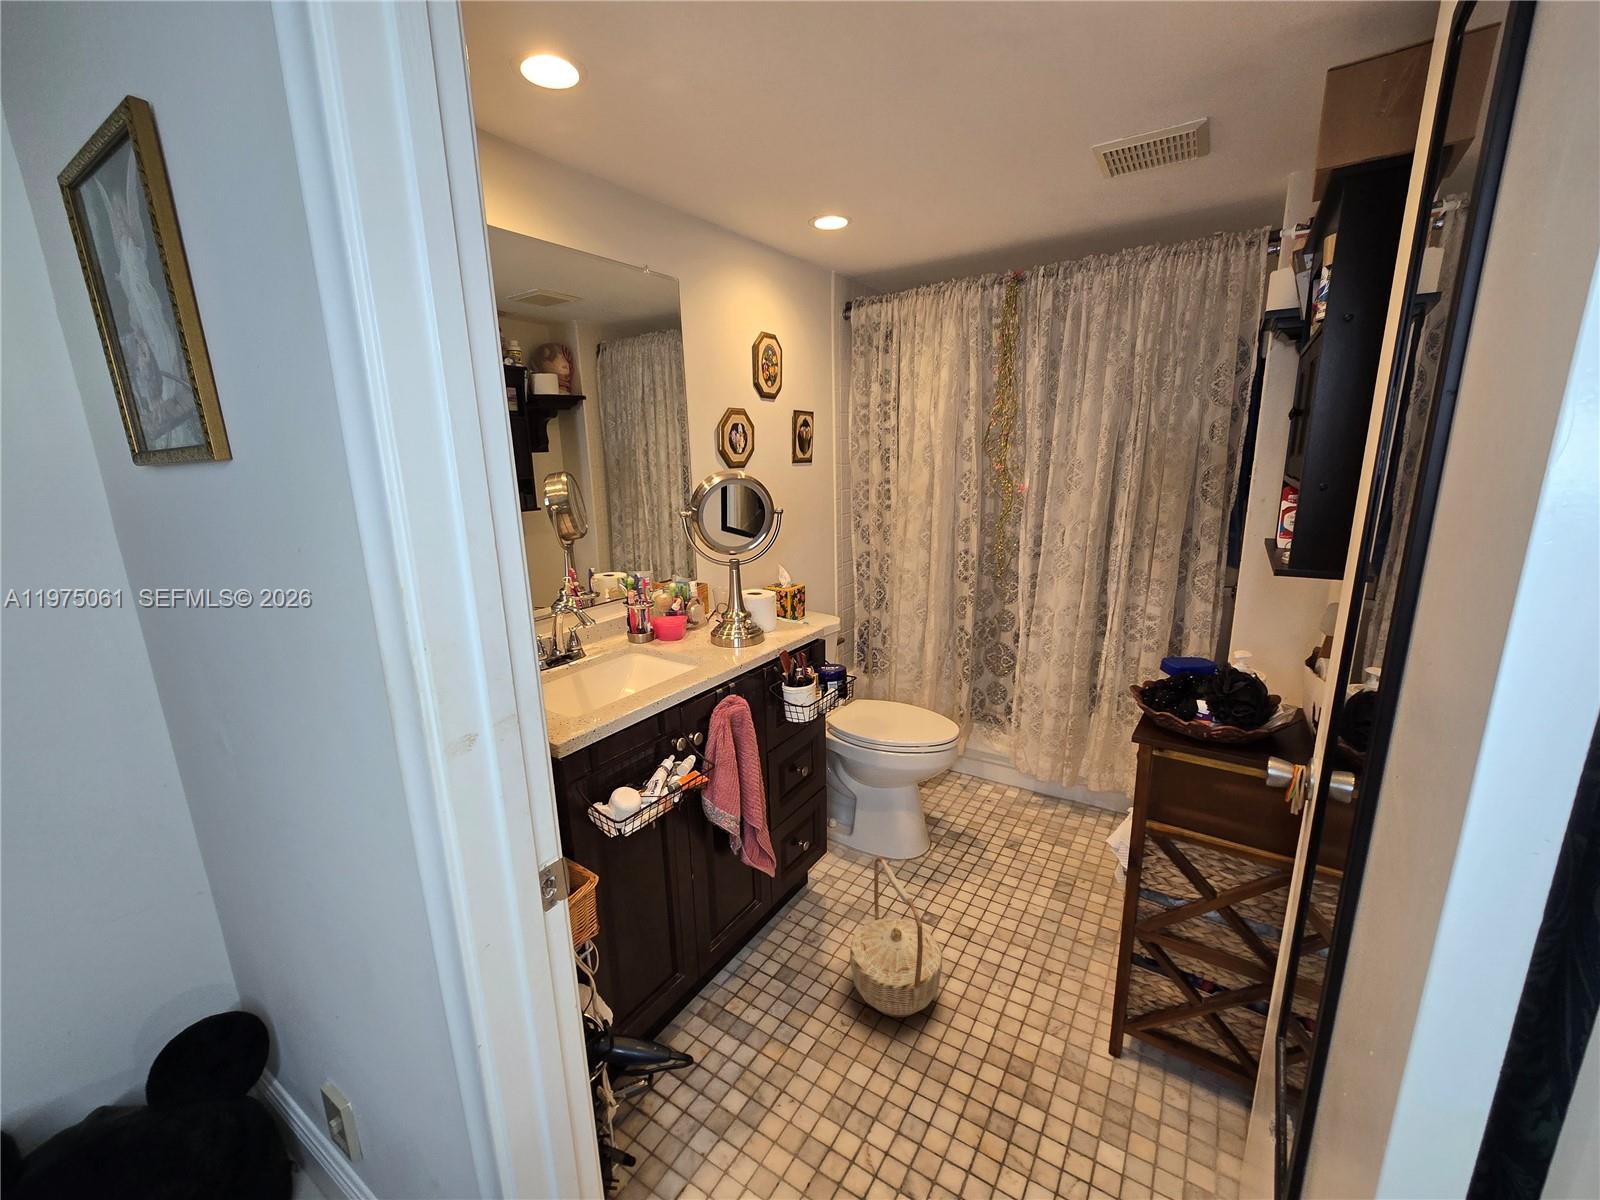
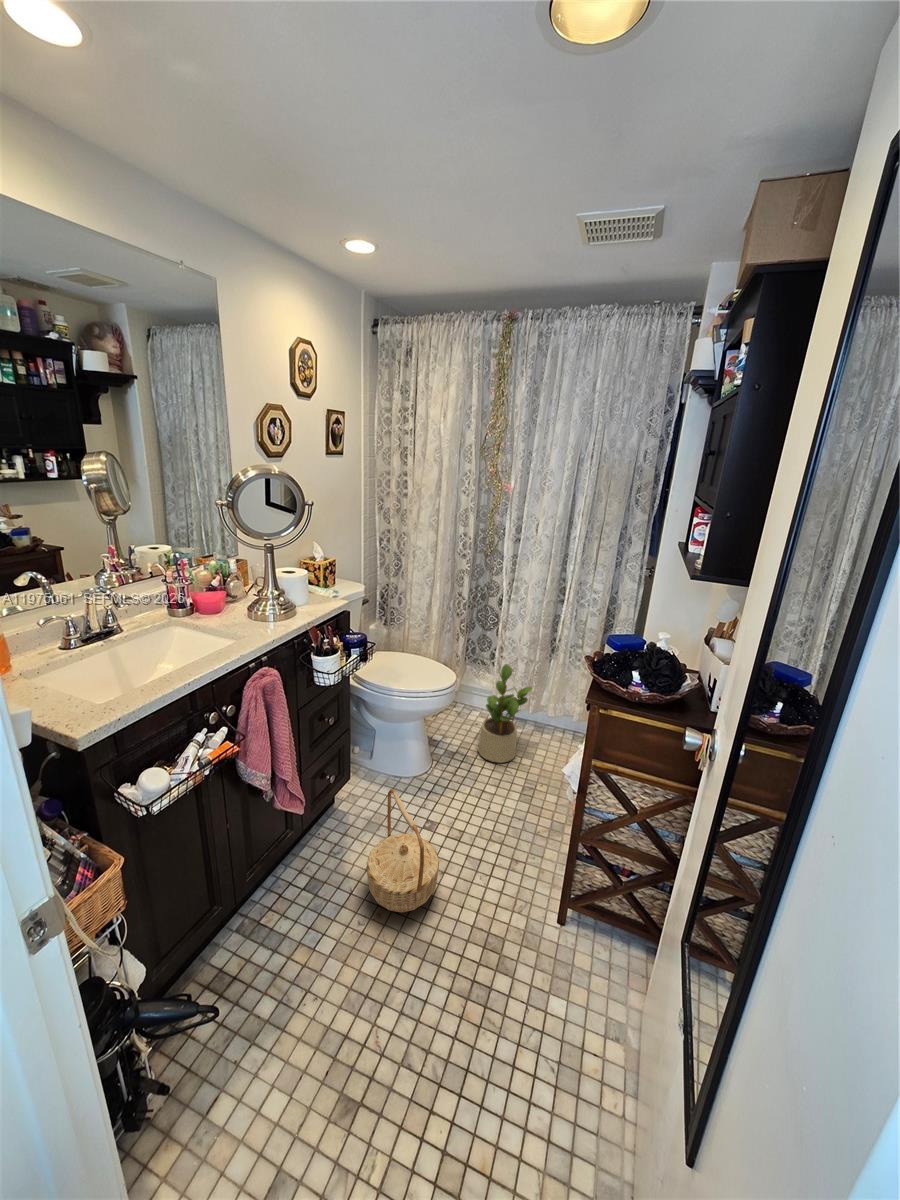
potted plant: none [990,713,1065,848] -> present [478,664,532,763]

